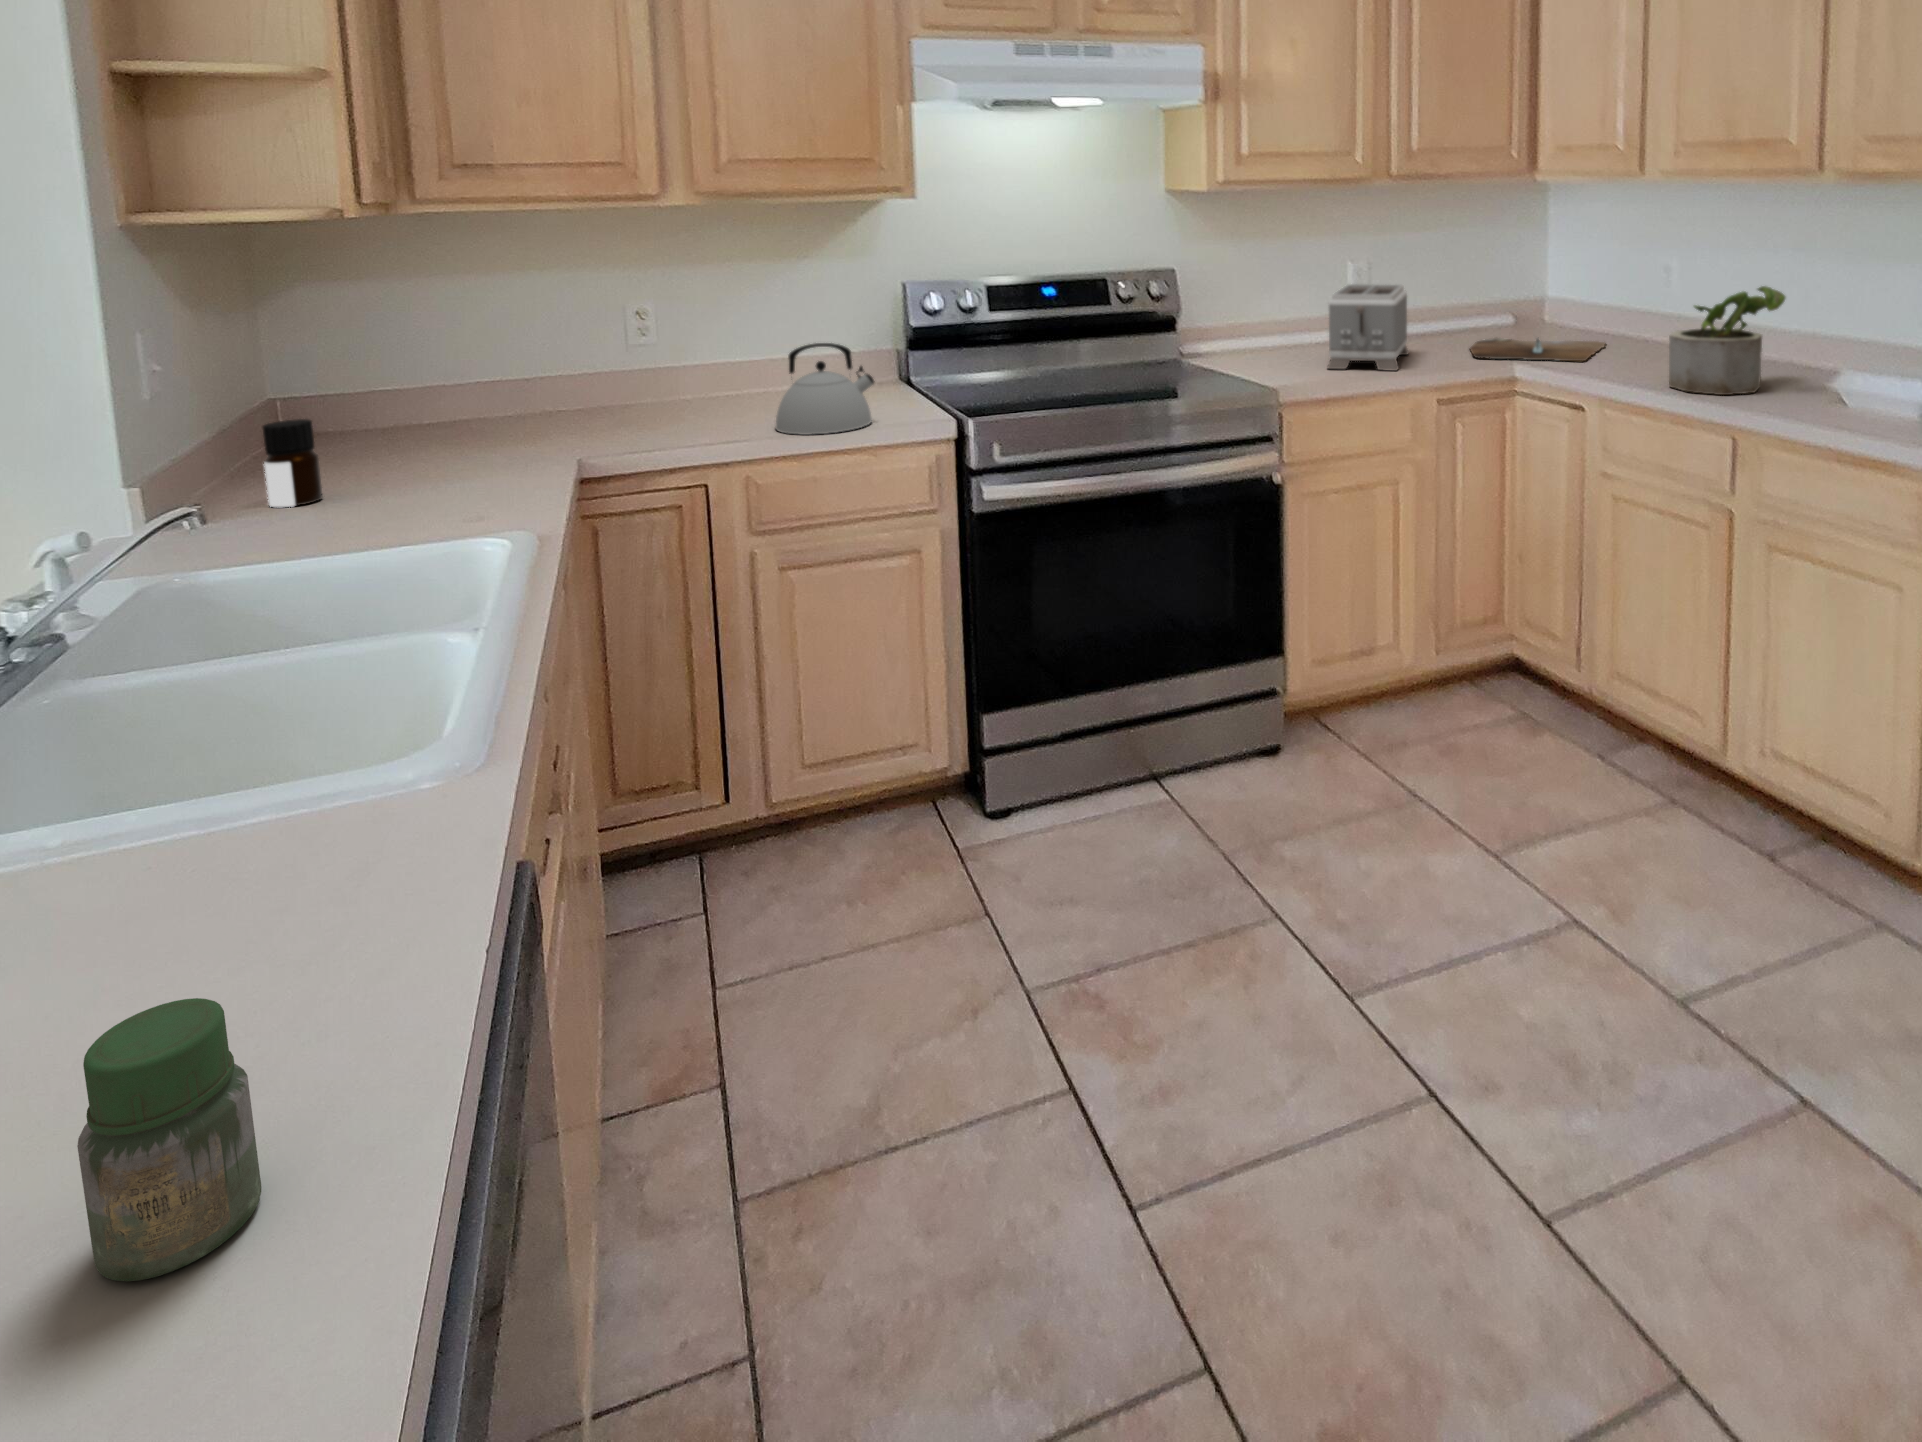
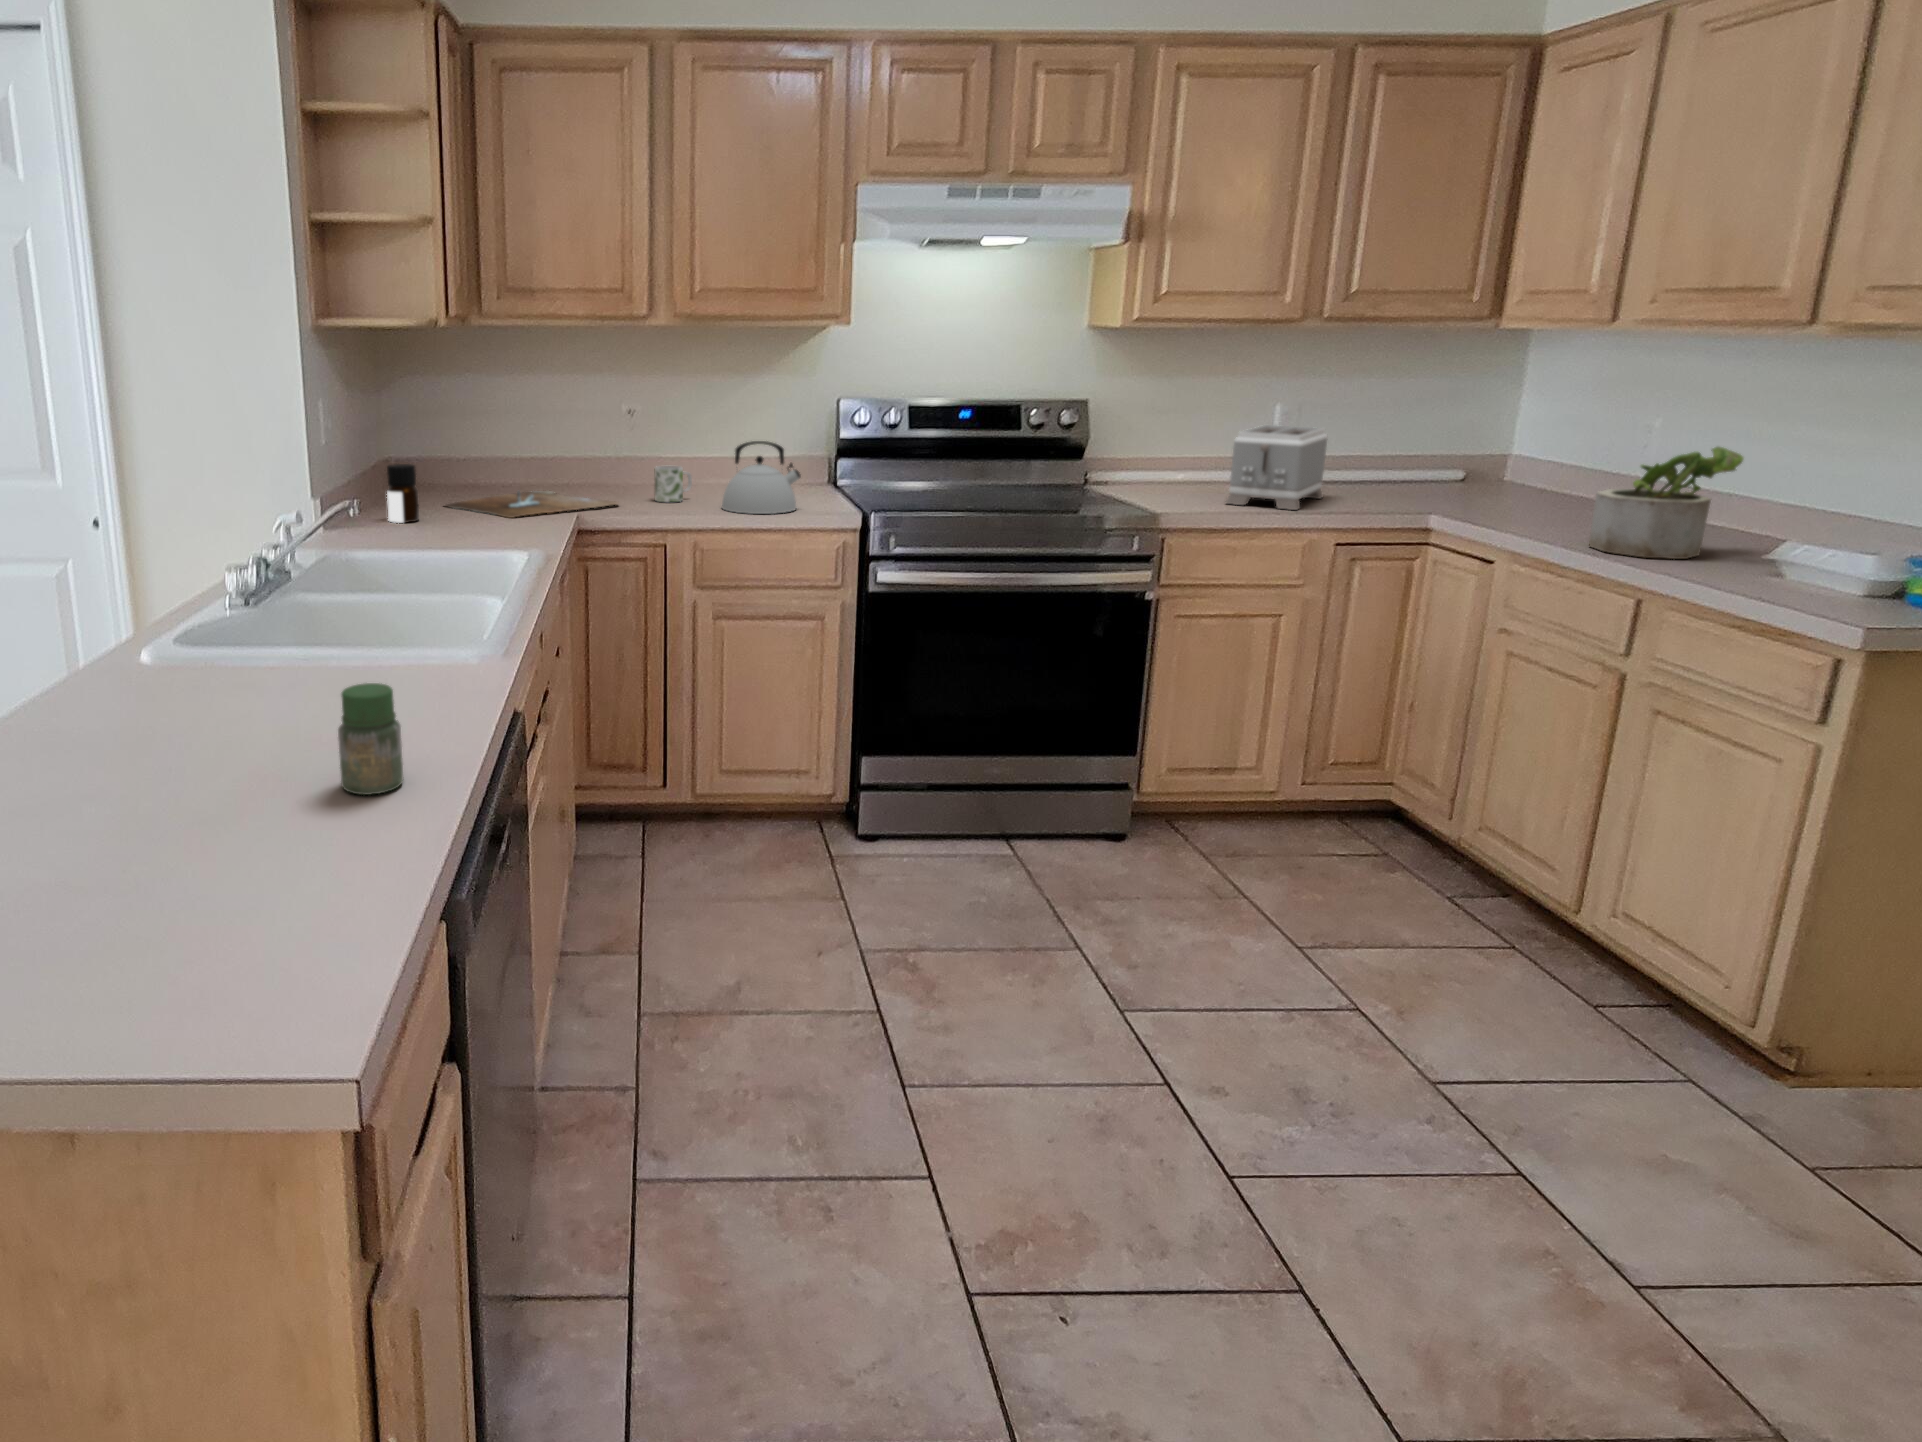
cutting board: present [1470,338,1605,361] -> present [445,490,617,518]
mug: none [680,381,731,428] -> present [654,466,692,502]

